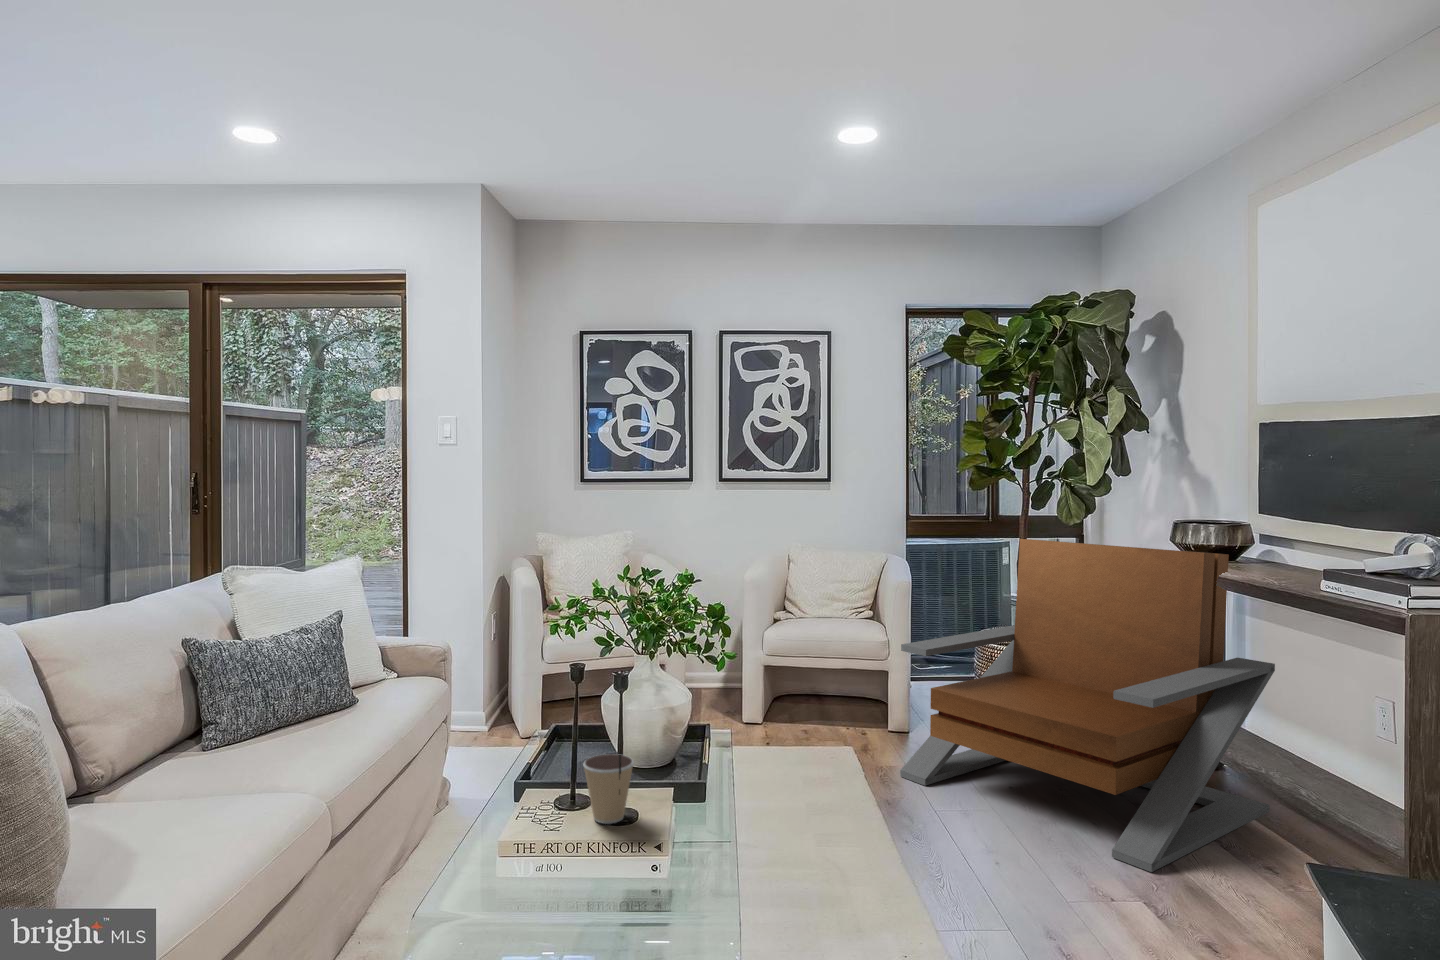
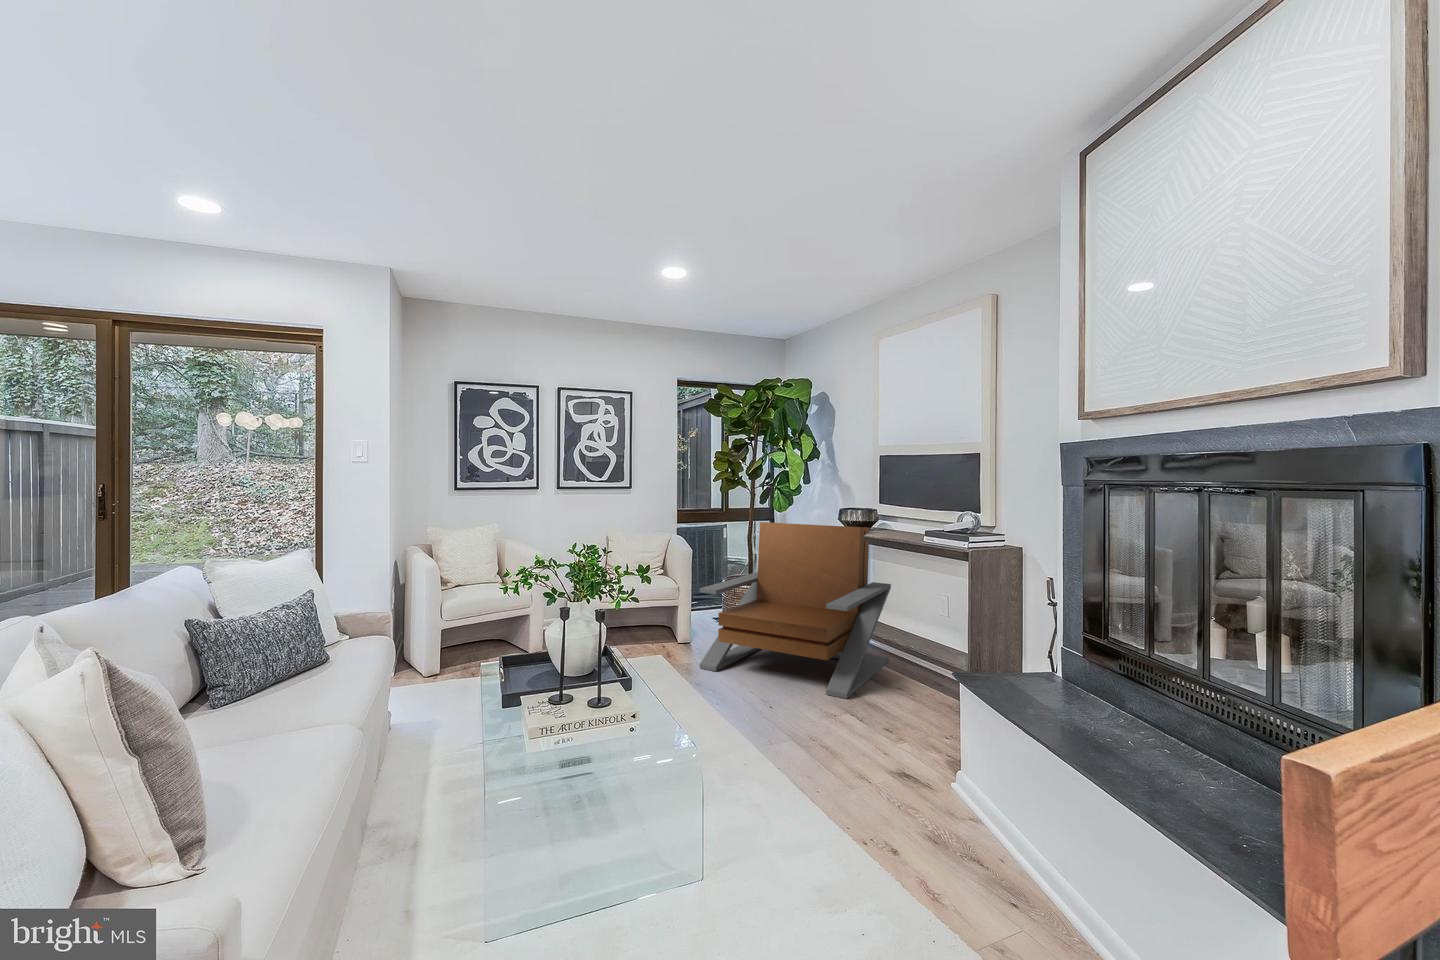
coffee cup: present [583,754,634,824] -> none [575,664,607,706]

